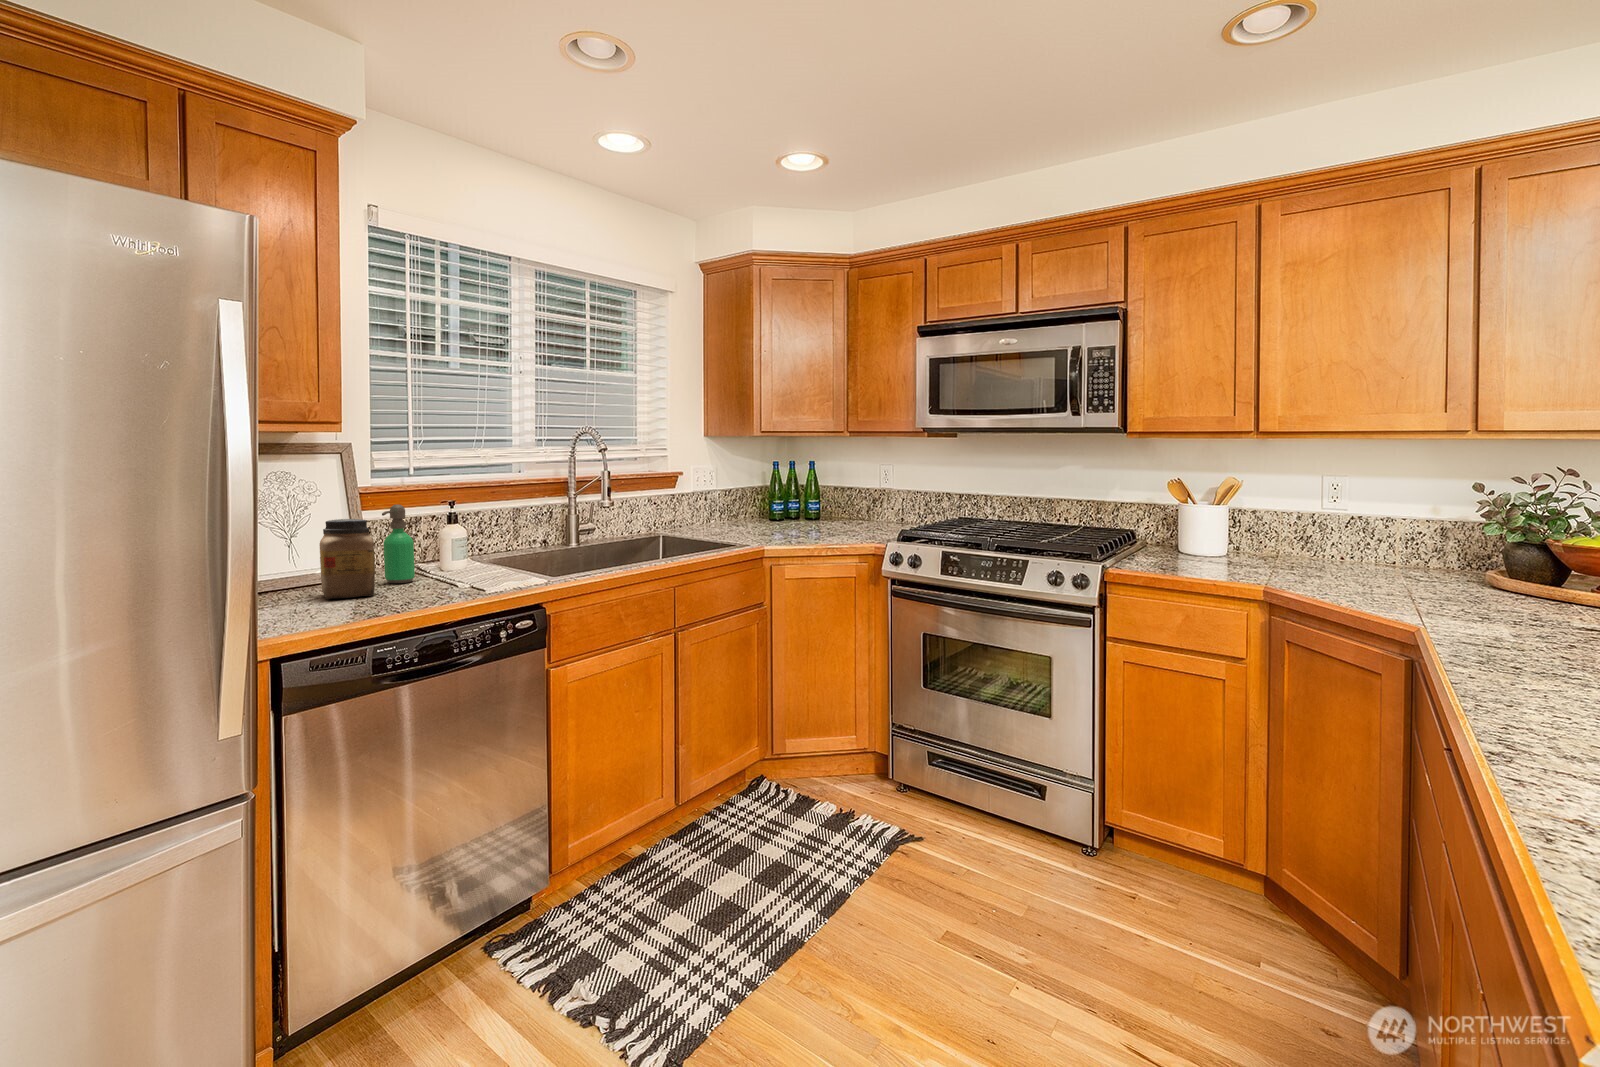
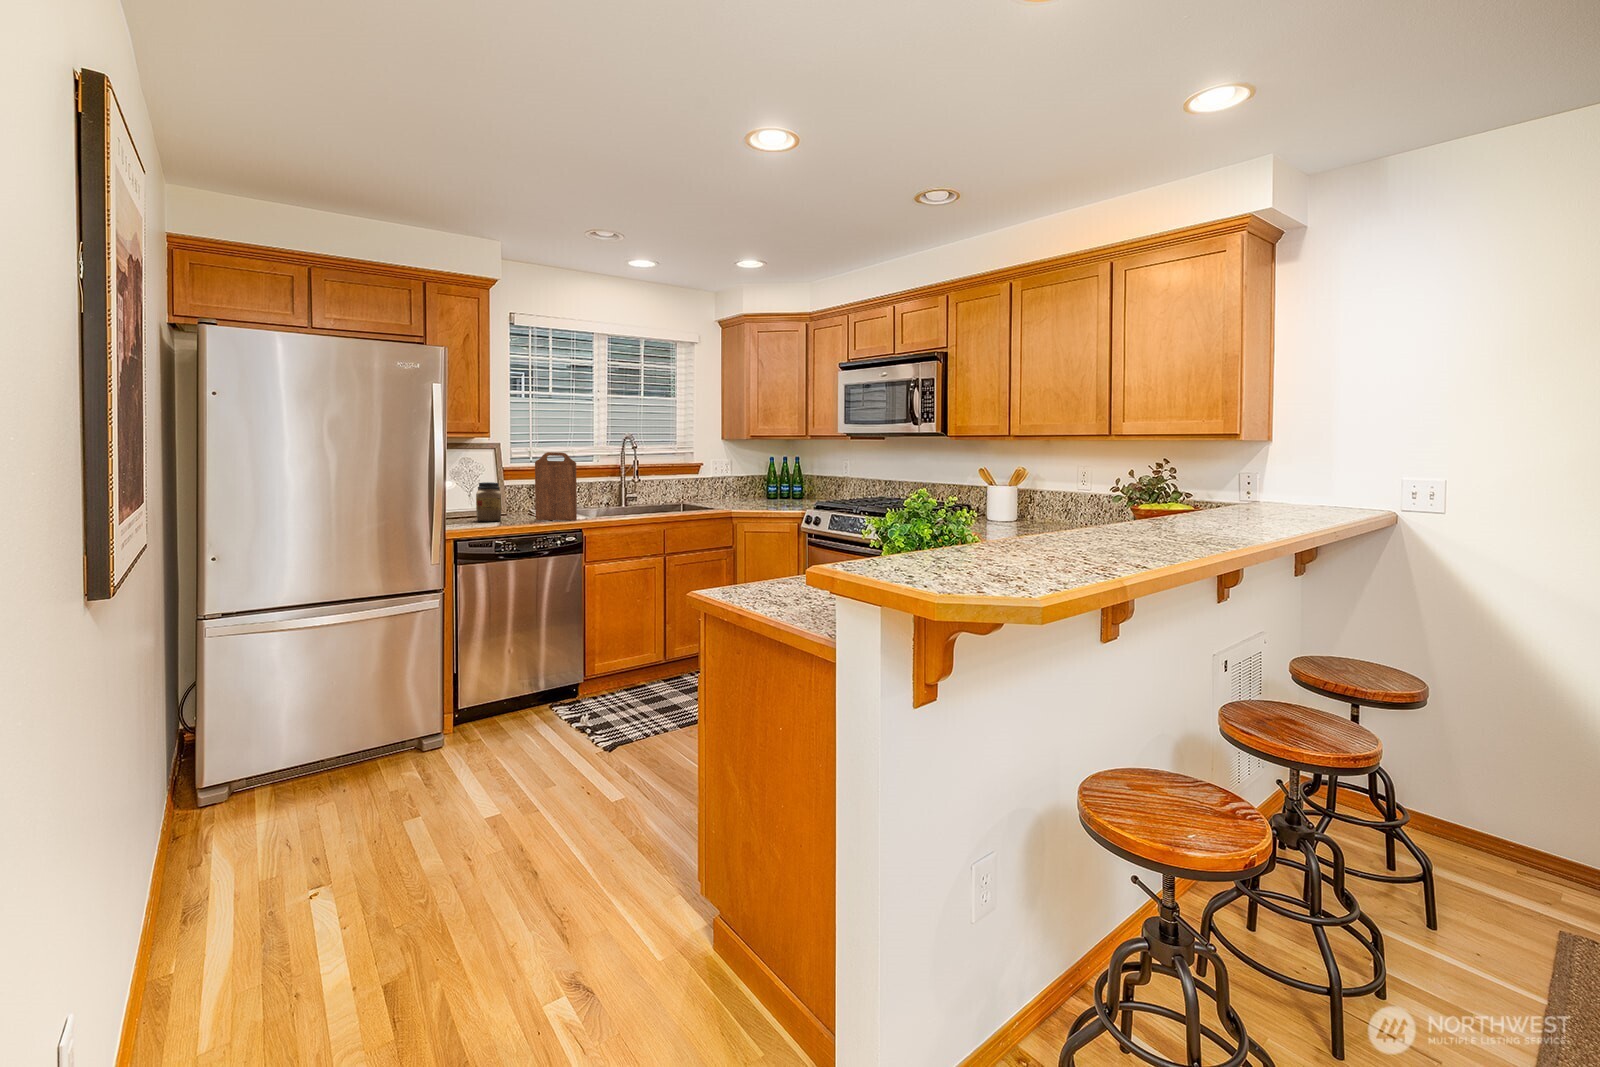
cutting board: none [443,458,526,589] -> present [535,452,577,520]
soap dispenser: present [382,505,415,583] -> none [507,476,524,518]

